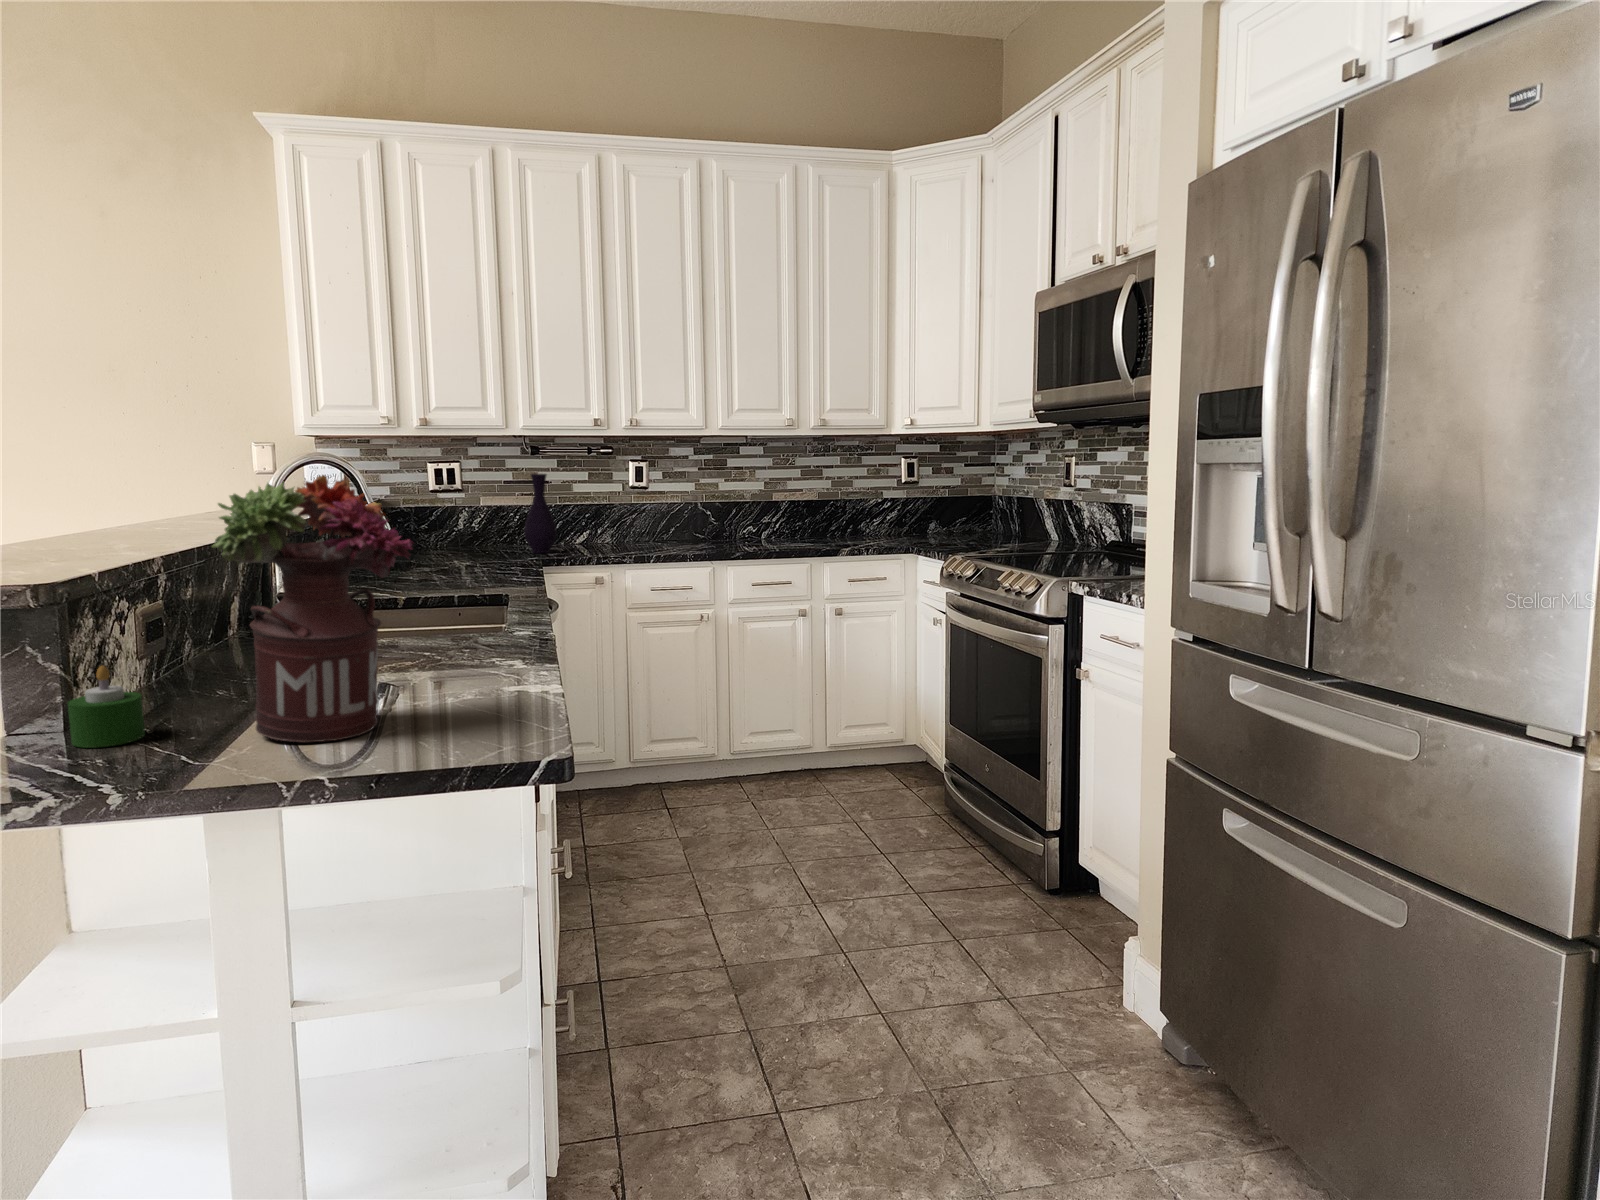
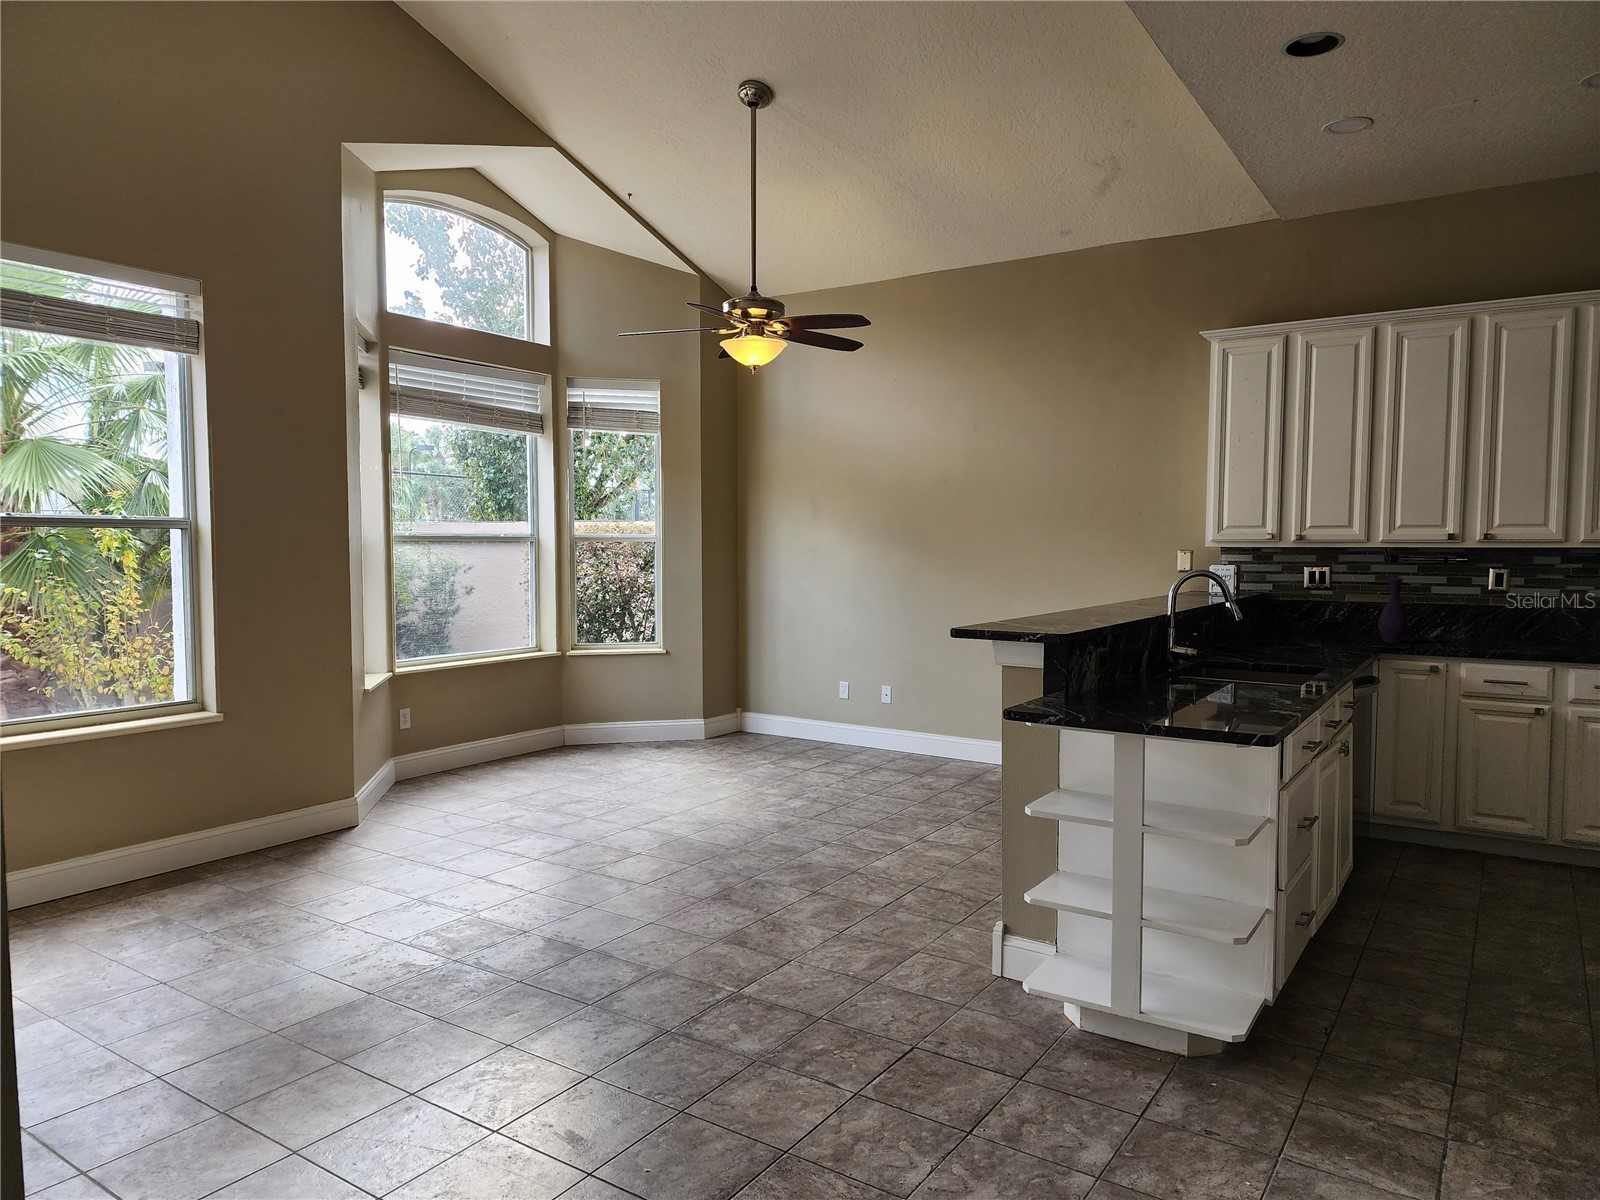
flower arrangement: present [212,475,414,742] -> none [1130,586,1226,719]
candle: present [68,666,145,748] -> none [1064,669,1094,706]

